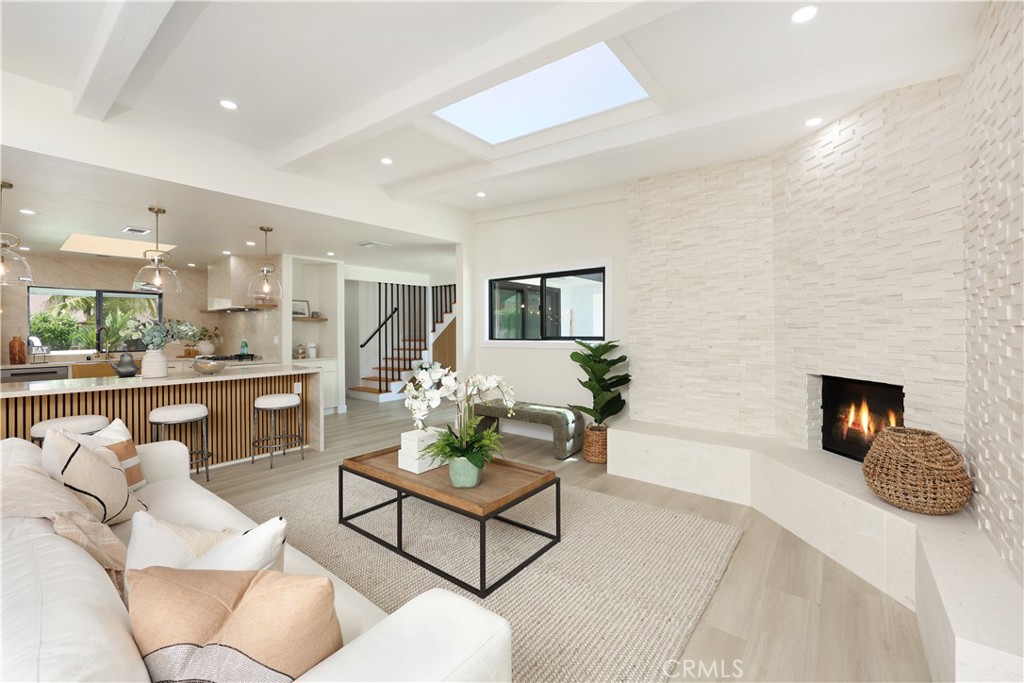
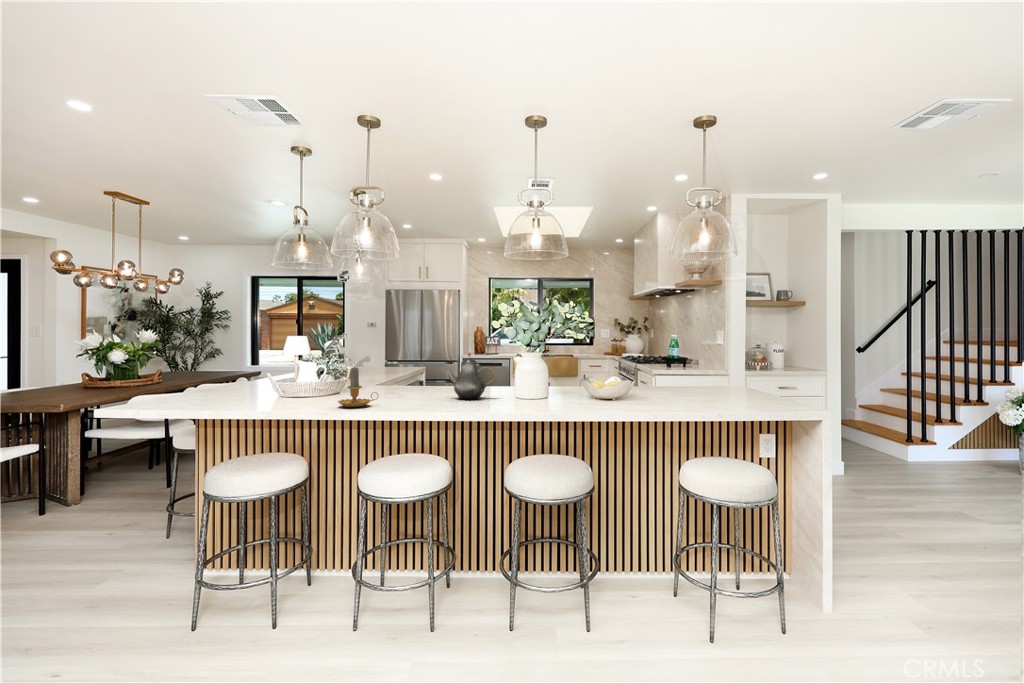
candle: none [38,358,70,384] -> present [338,367,379,407]

